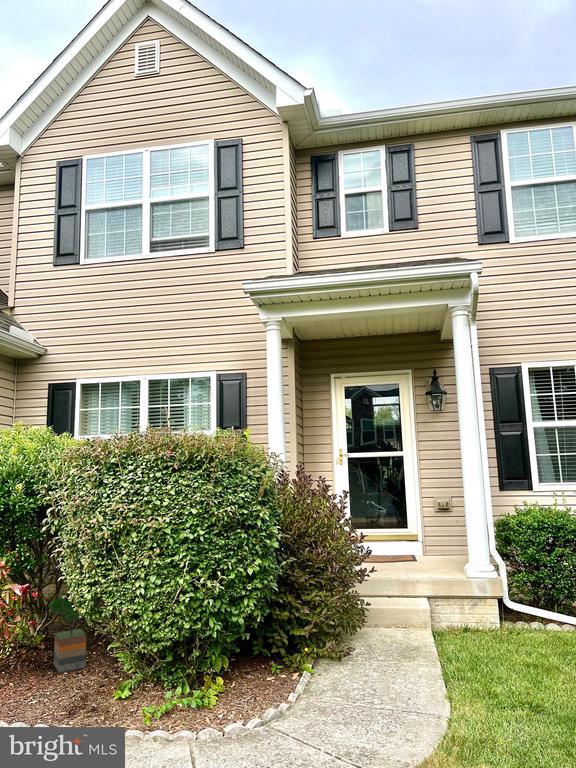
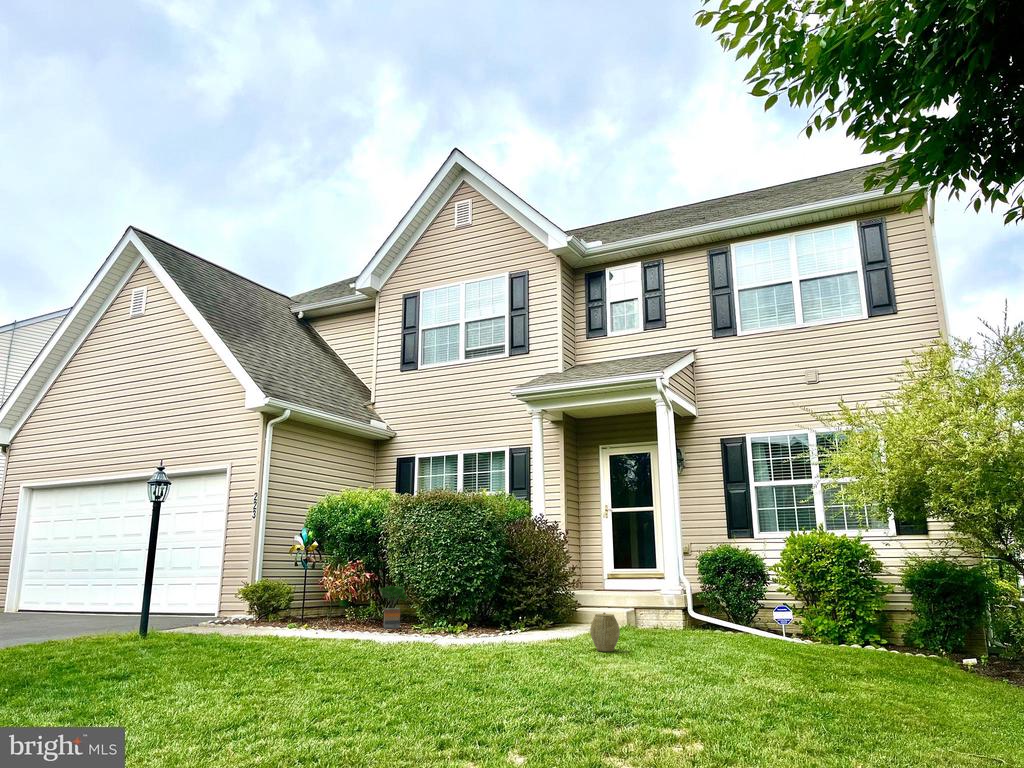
woven basket: none [492,658,548,735] -> present [590,612,620,651]

